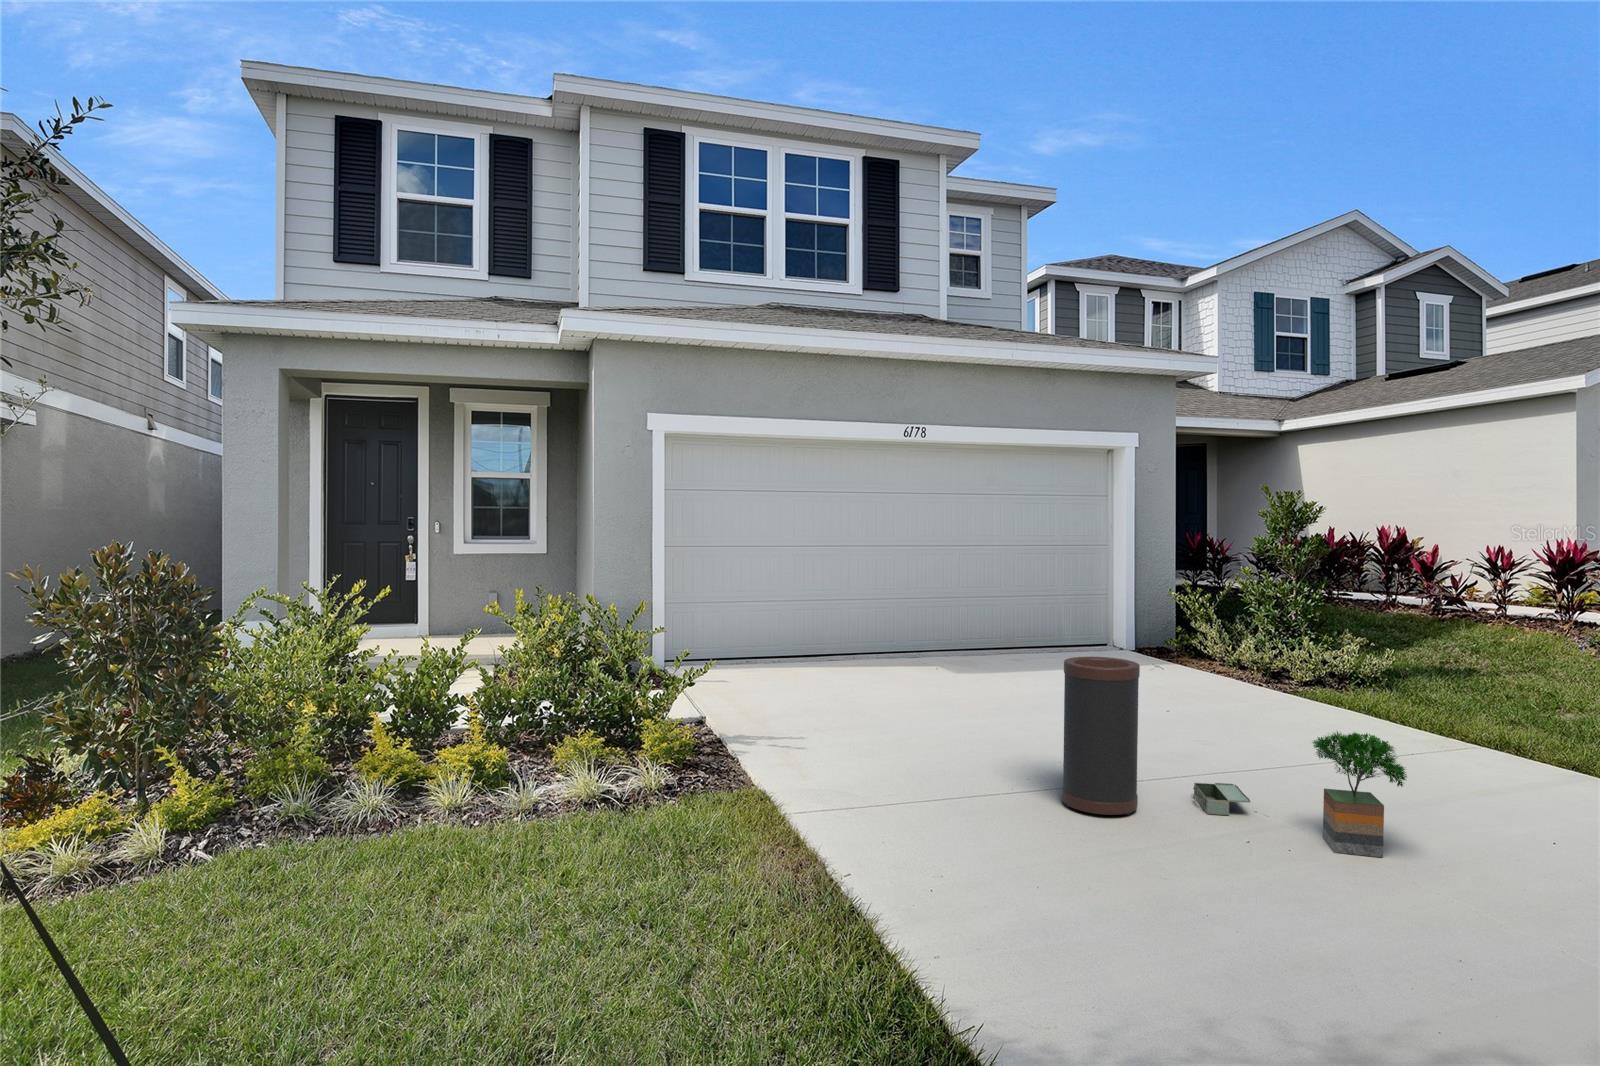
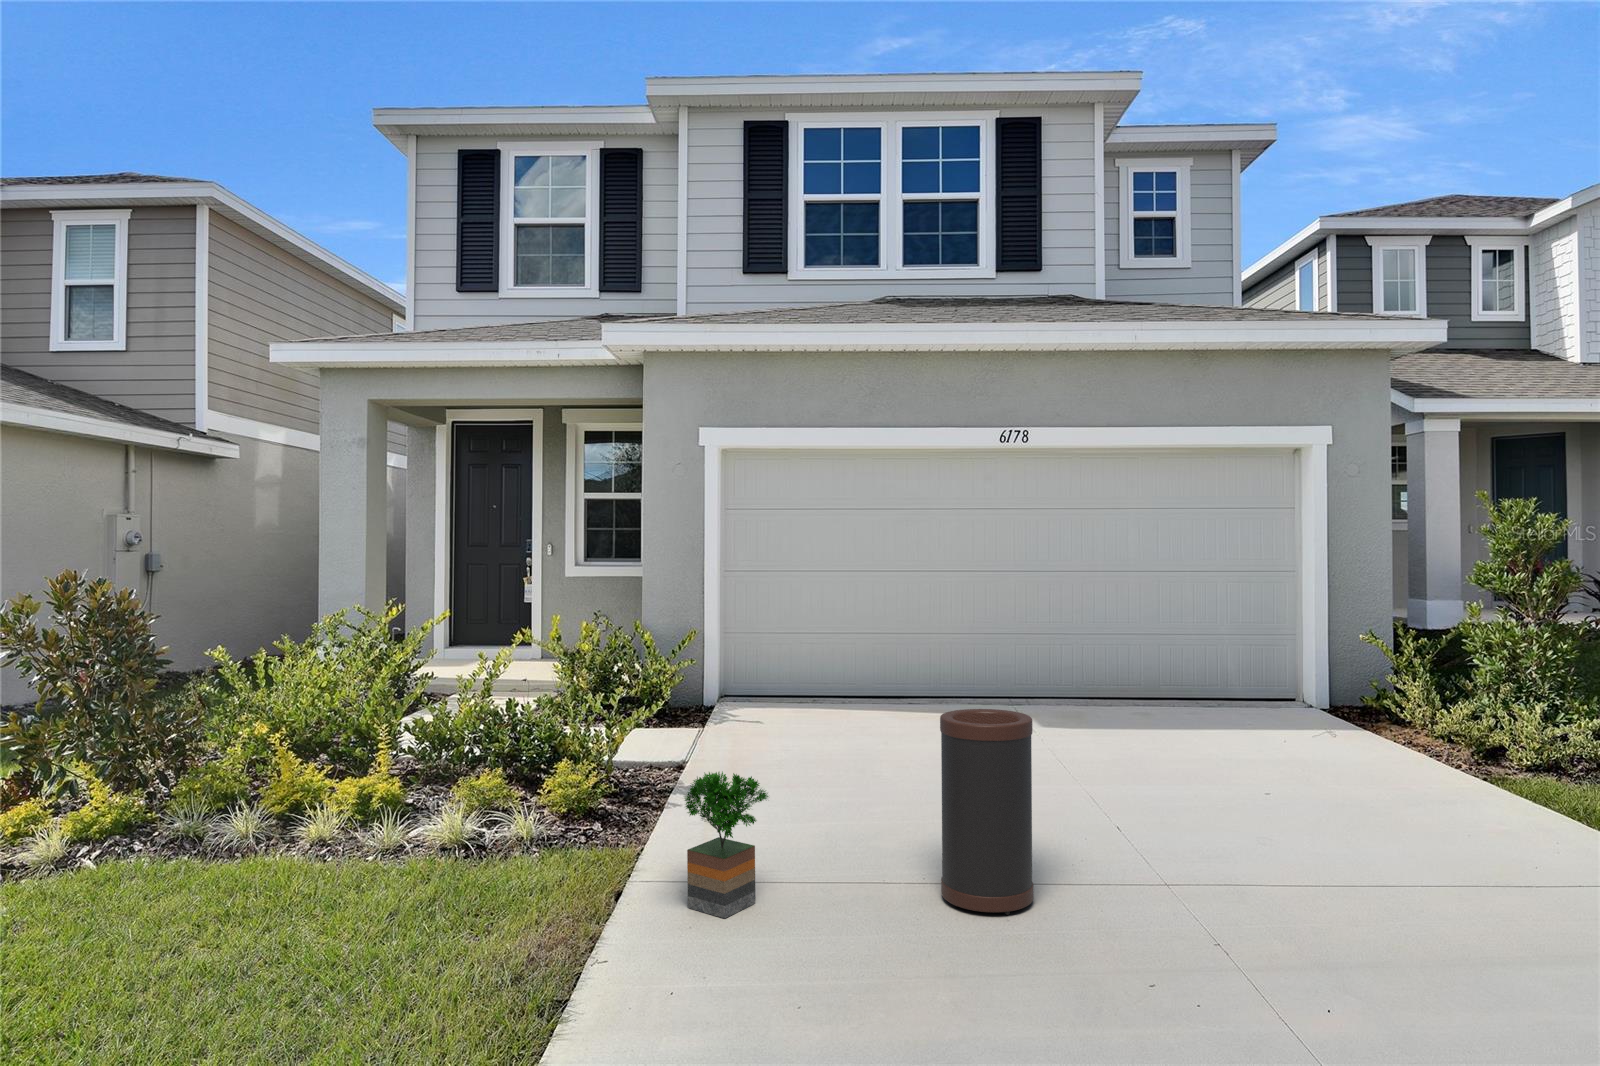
potted tree: present [1312,731,1407,857] -> present [684,772,768,918]
toolbox: present [1193,783,1250,815] -> none [1116,883,1186,931]

